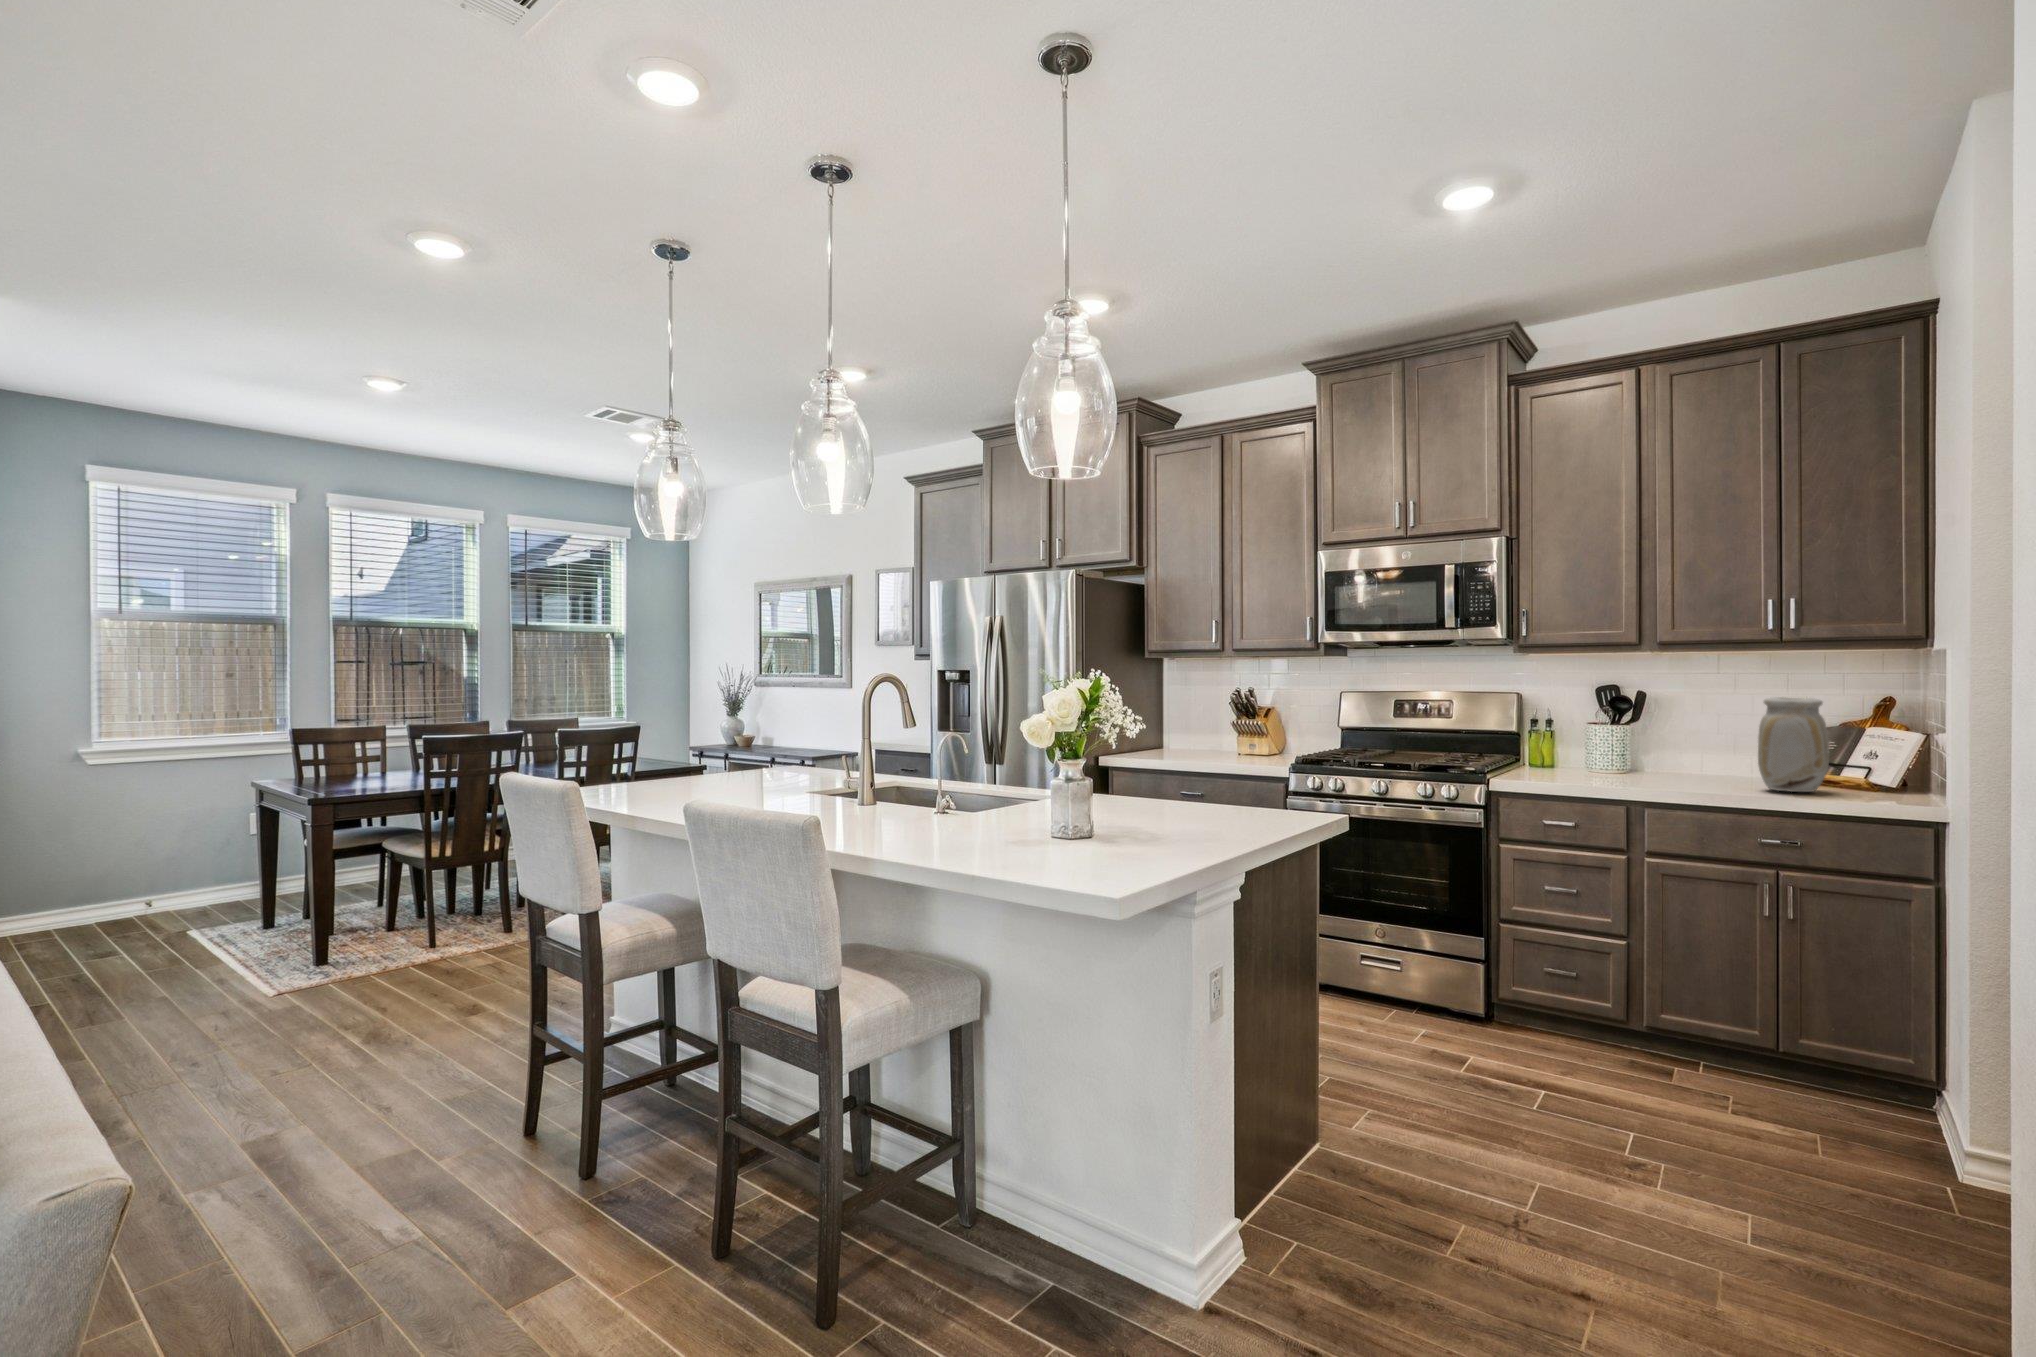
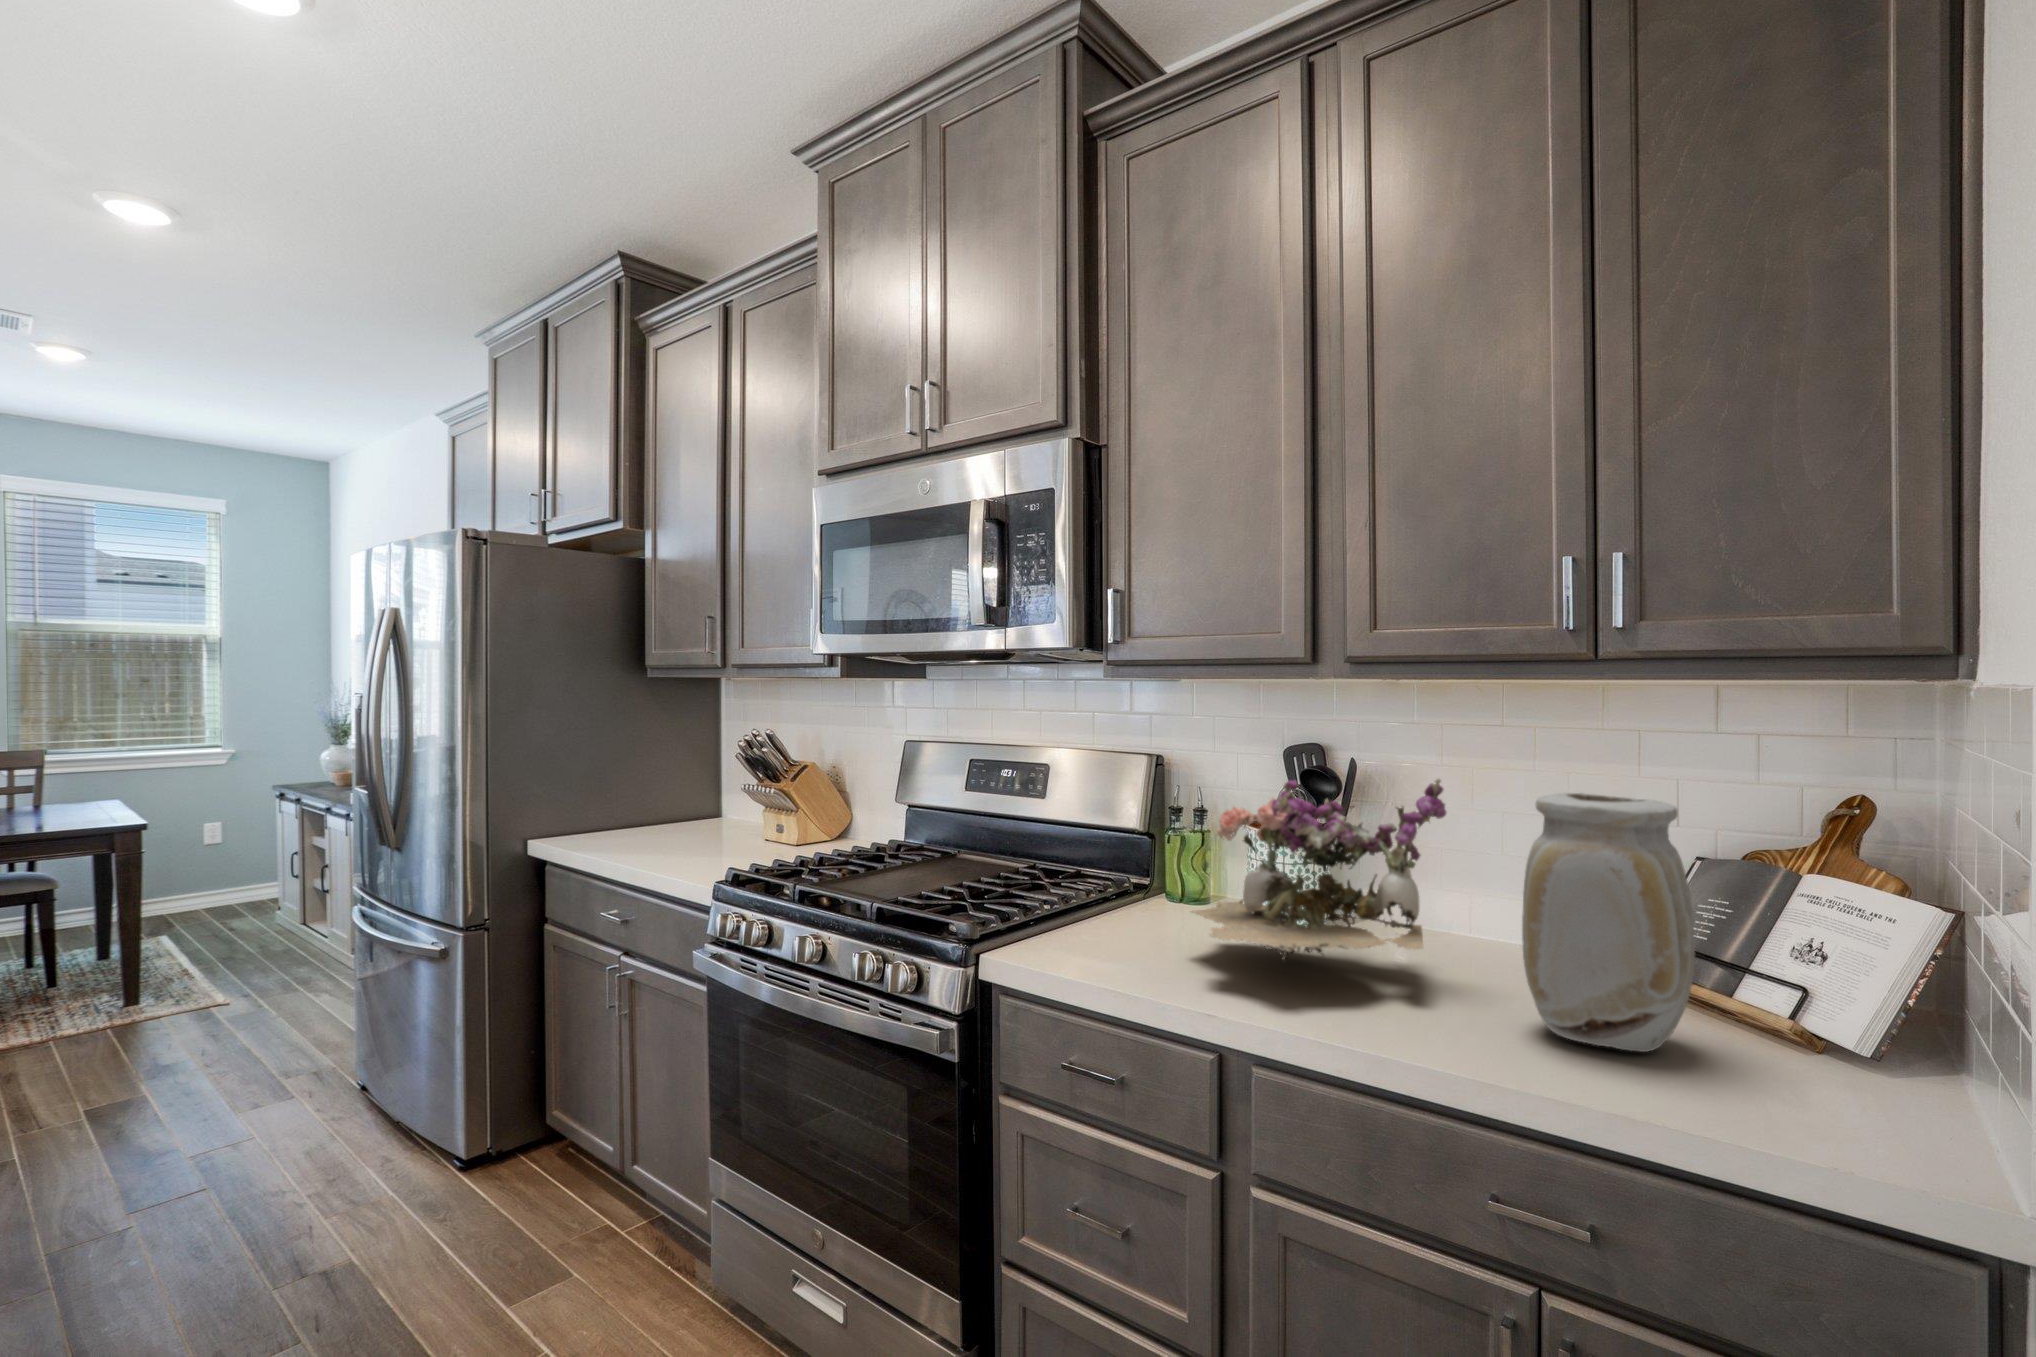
flower arrangement: none [1584,695,1714,781] -> present [1192,779,1447,961]

